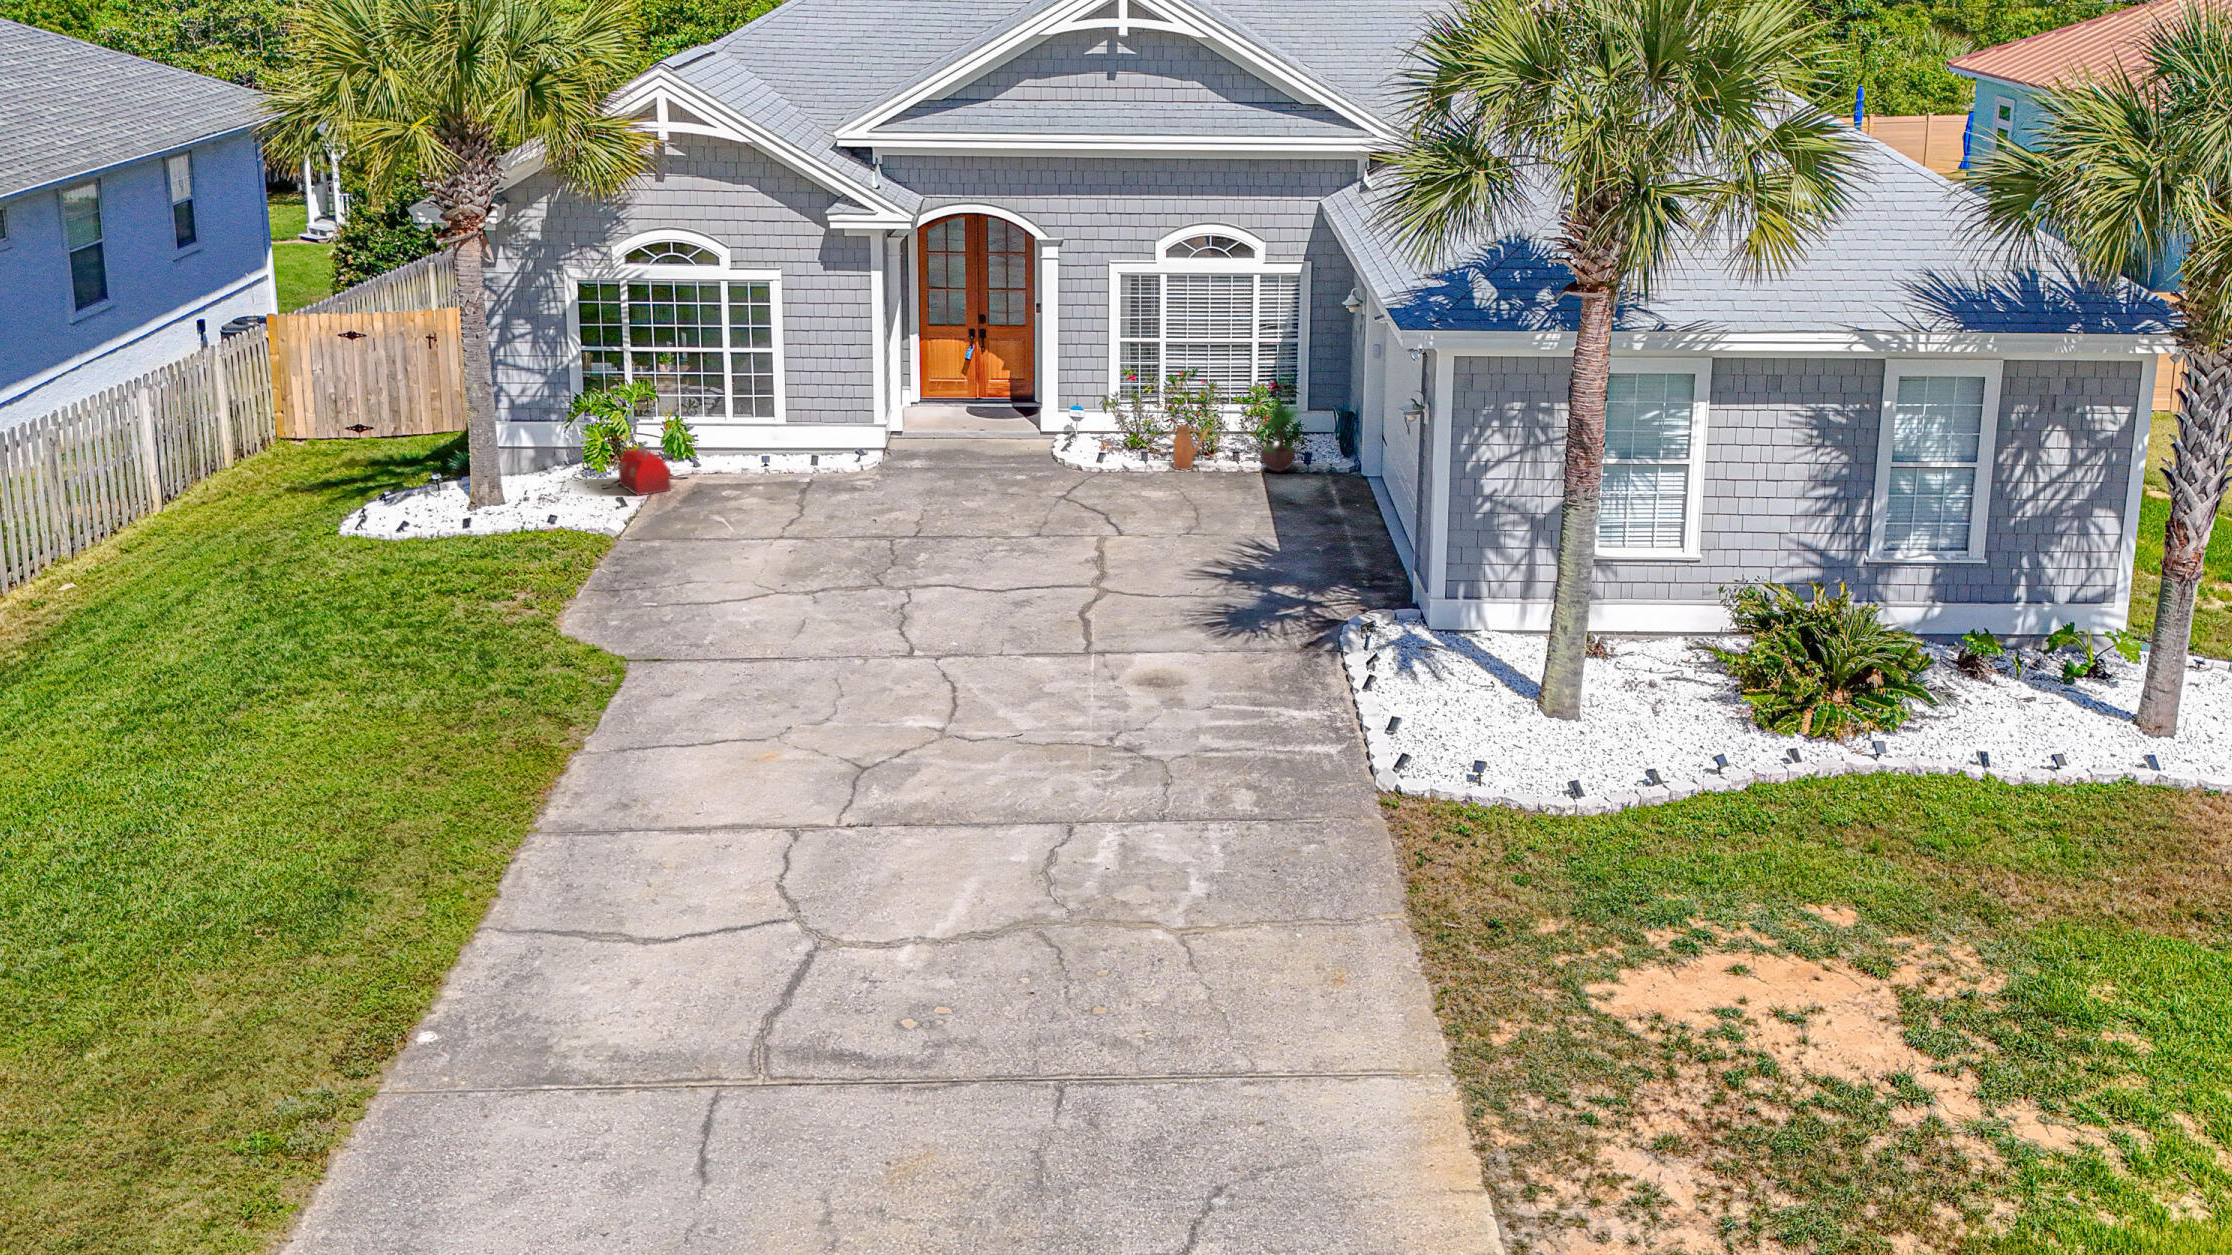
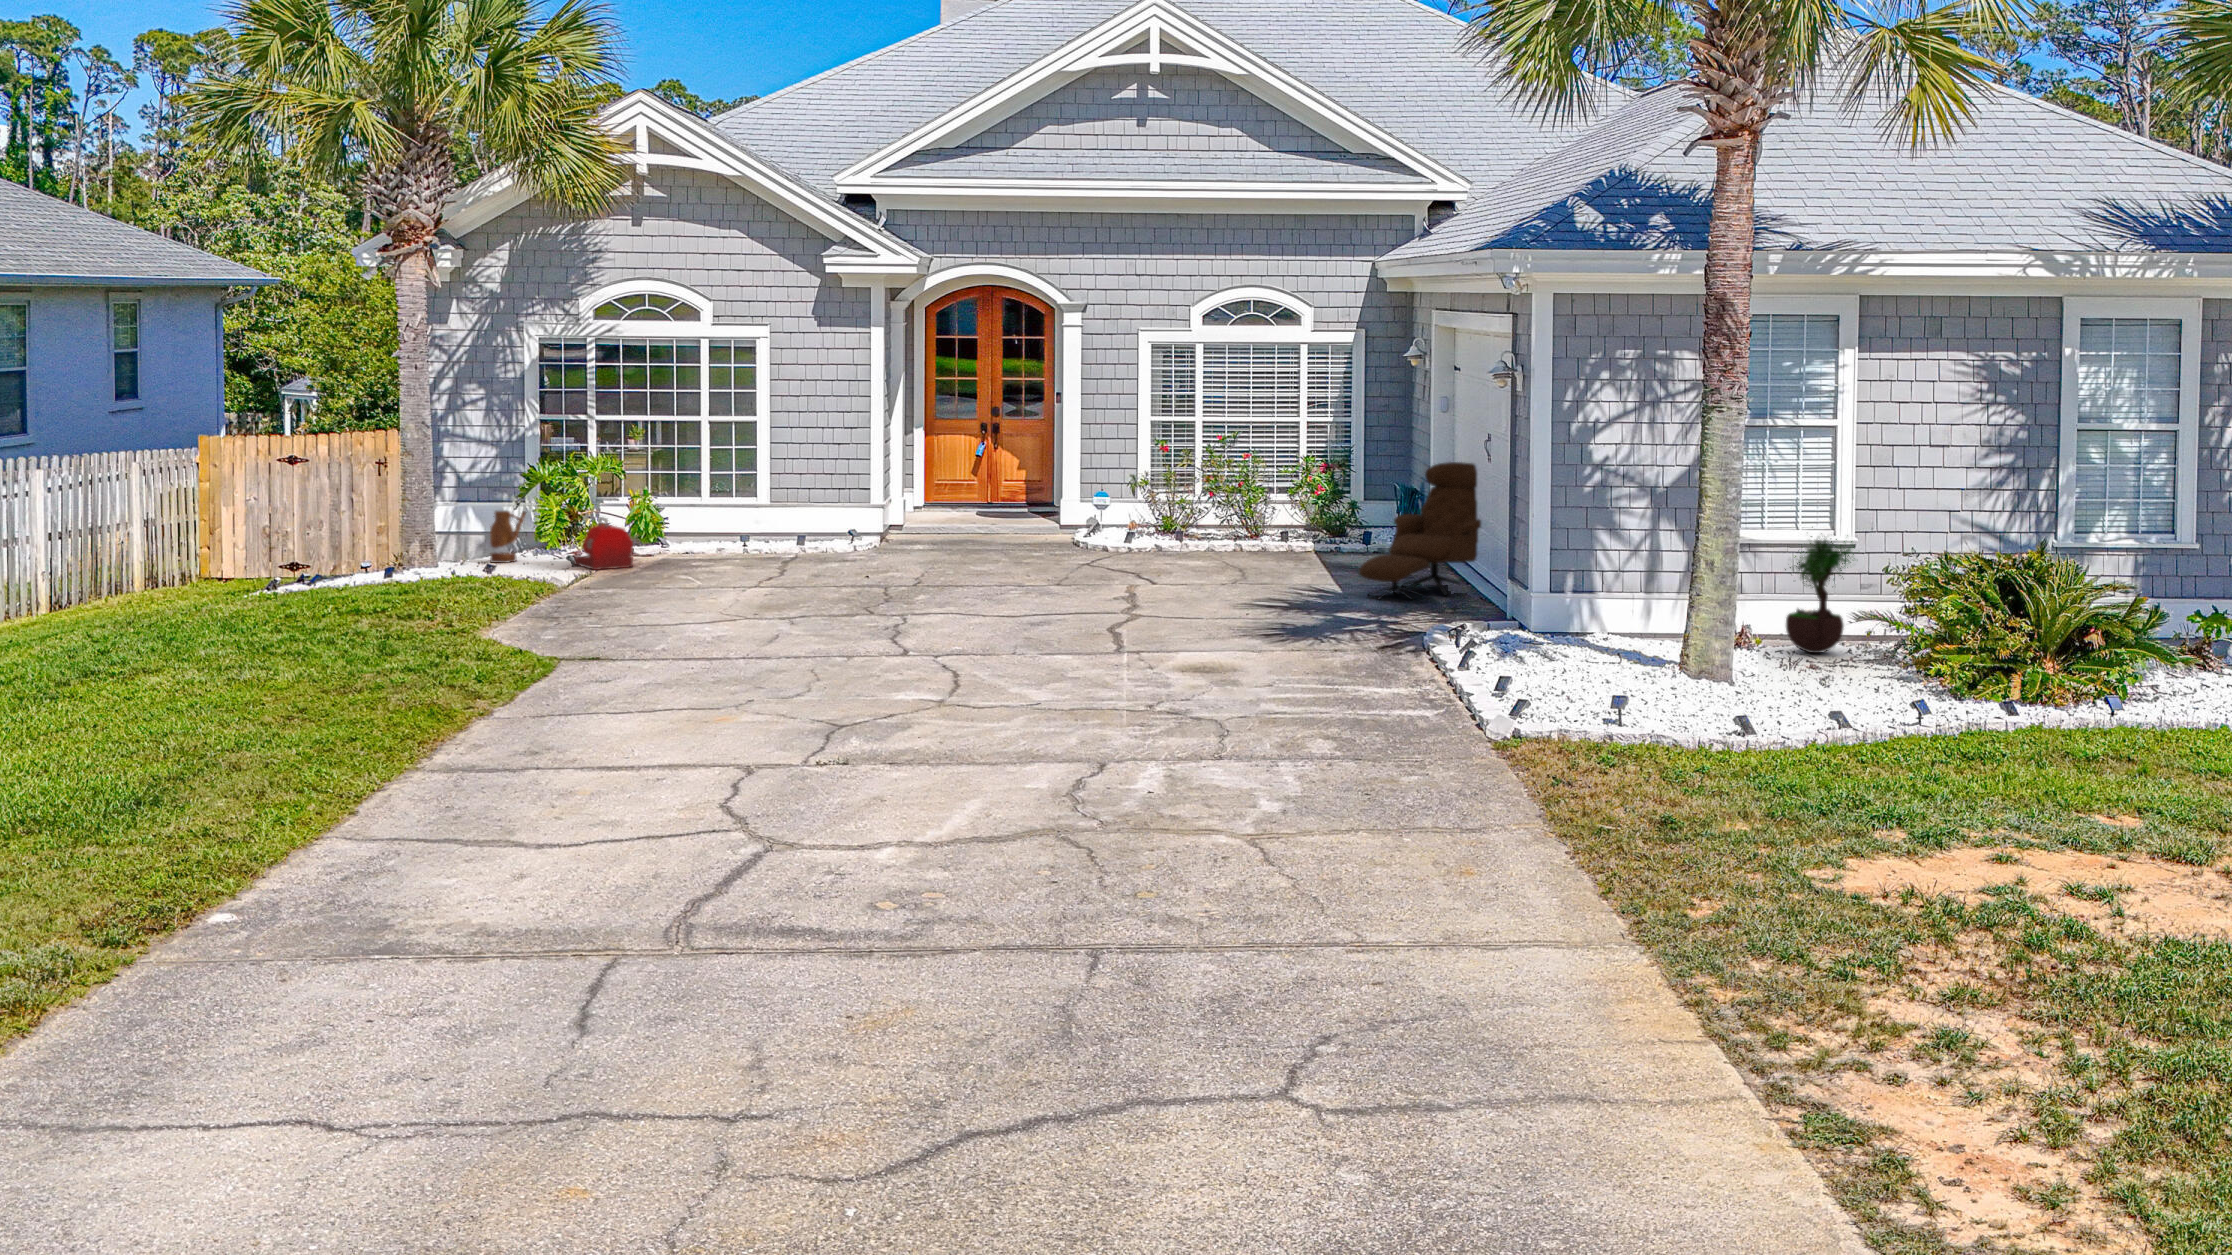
potted tree: present [1261,404,1298,471] -> present [1785,536,1854,653]
watering can: present [1169,425,1209,470] -> present [490,511,526,563]
lounge chair: none [1294,425,1410,556] -> present [1359,462,1481,599]

